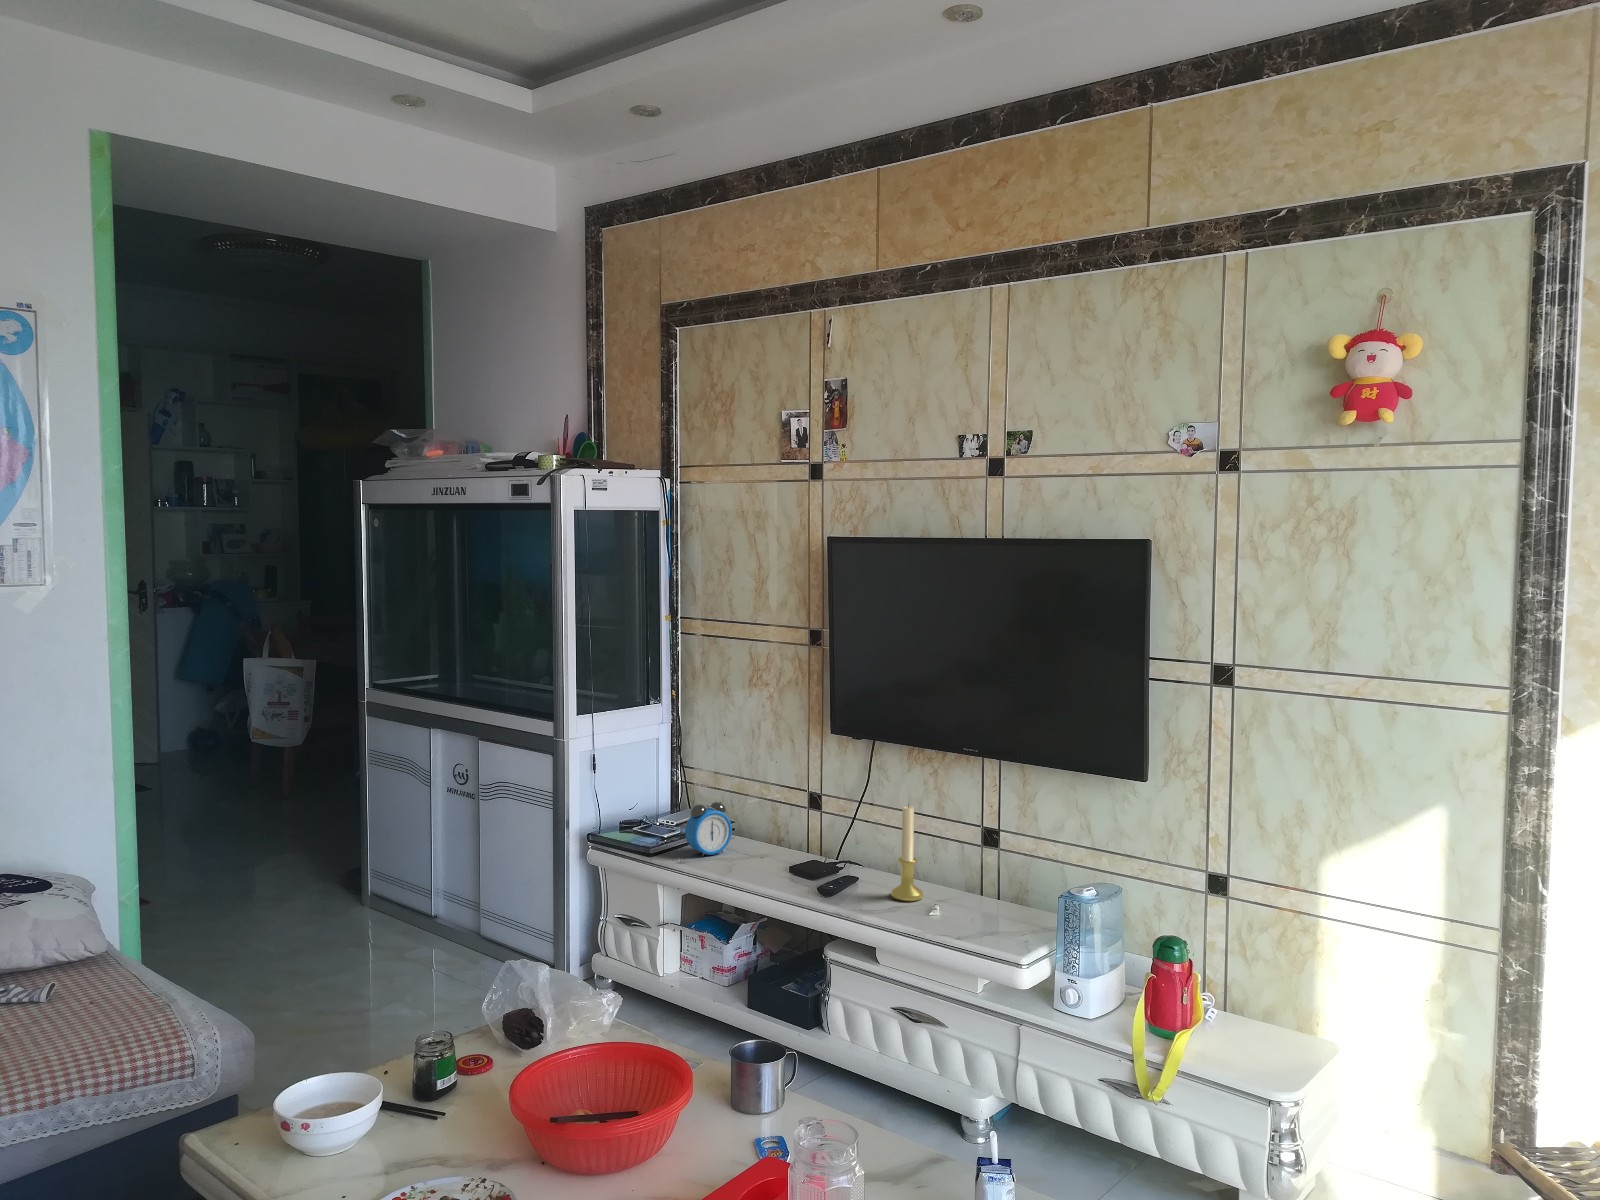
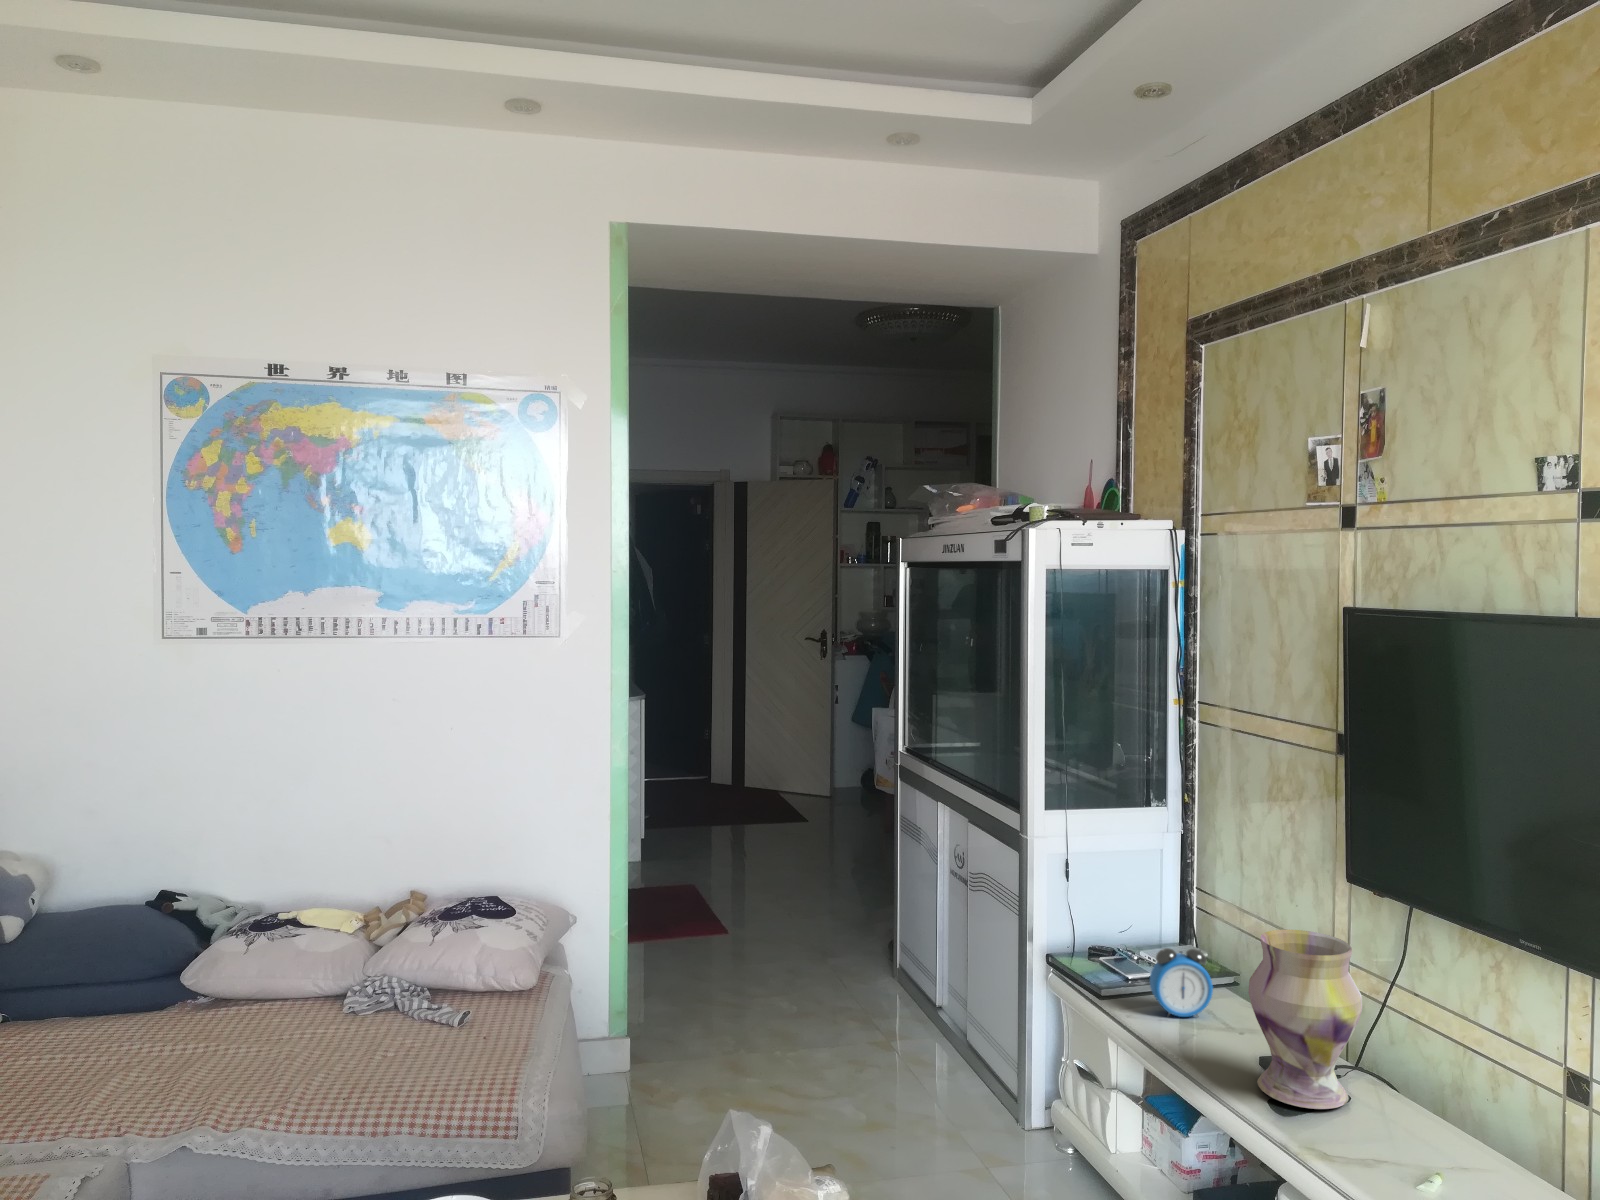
vase: none [786,768,861,888] -> present [1248,929,1362,1109]
candle holder: present [891,804,923,901] -> none [1388,1012,1443,1164]

